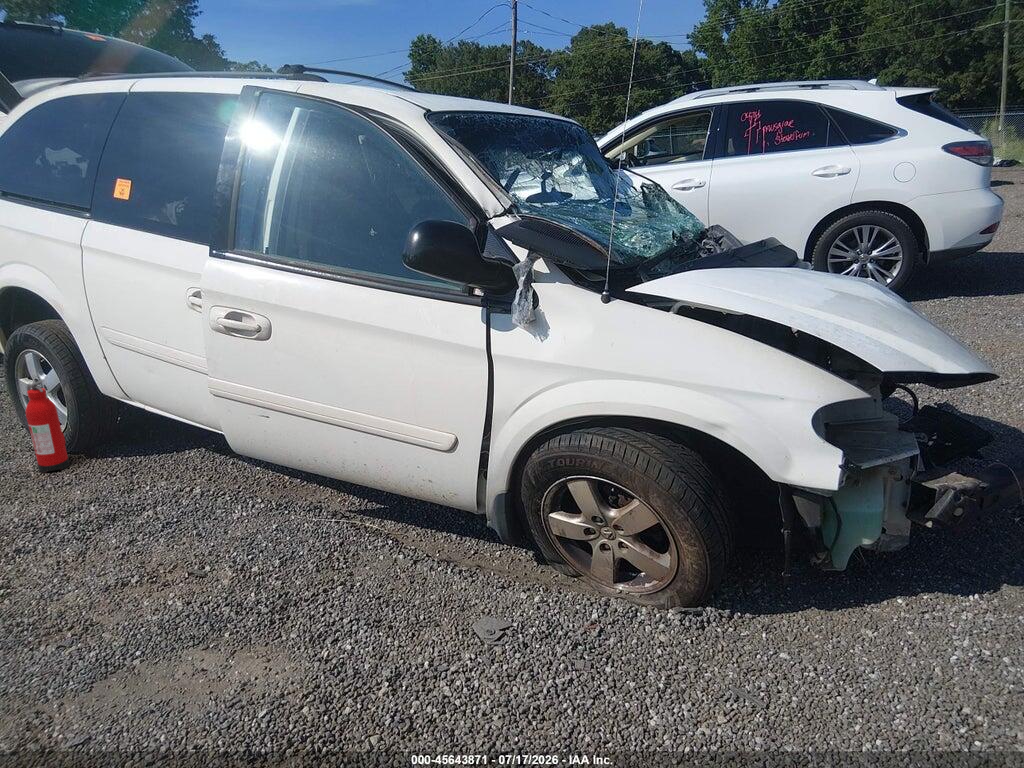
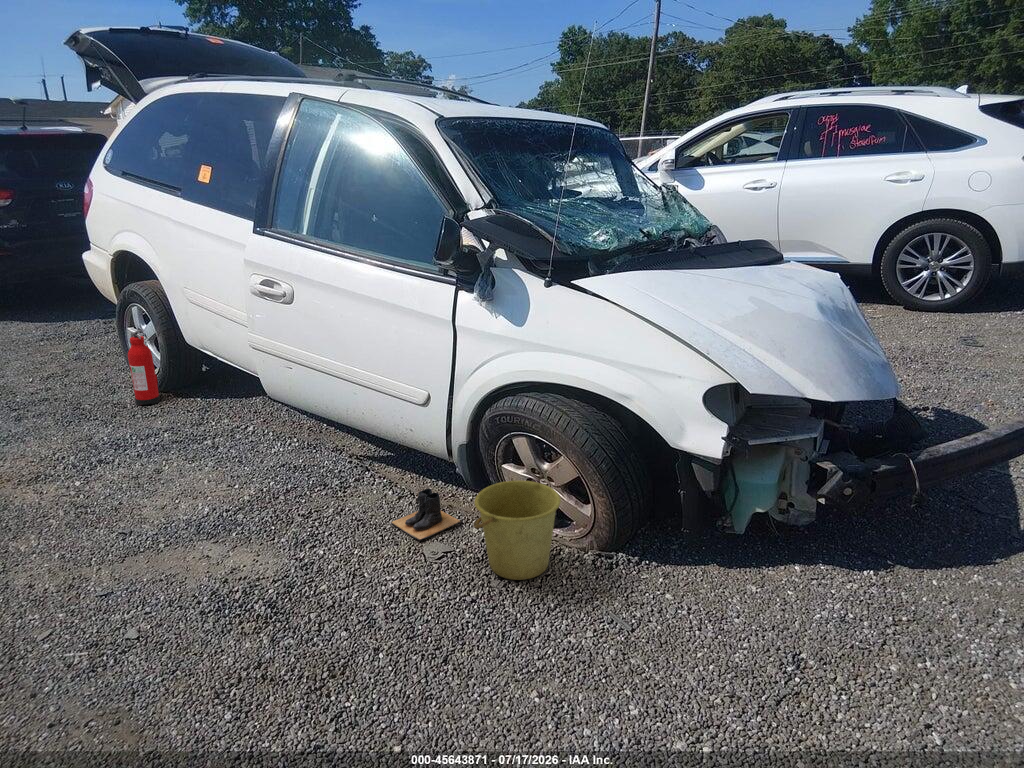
bucket: none [543,533,647,654] -> present [474,480,561,580]
boots: none [421,551,504,616] -> present [391,489,461,540]

